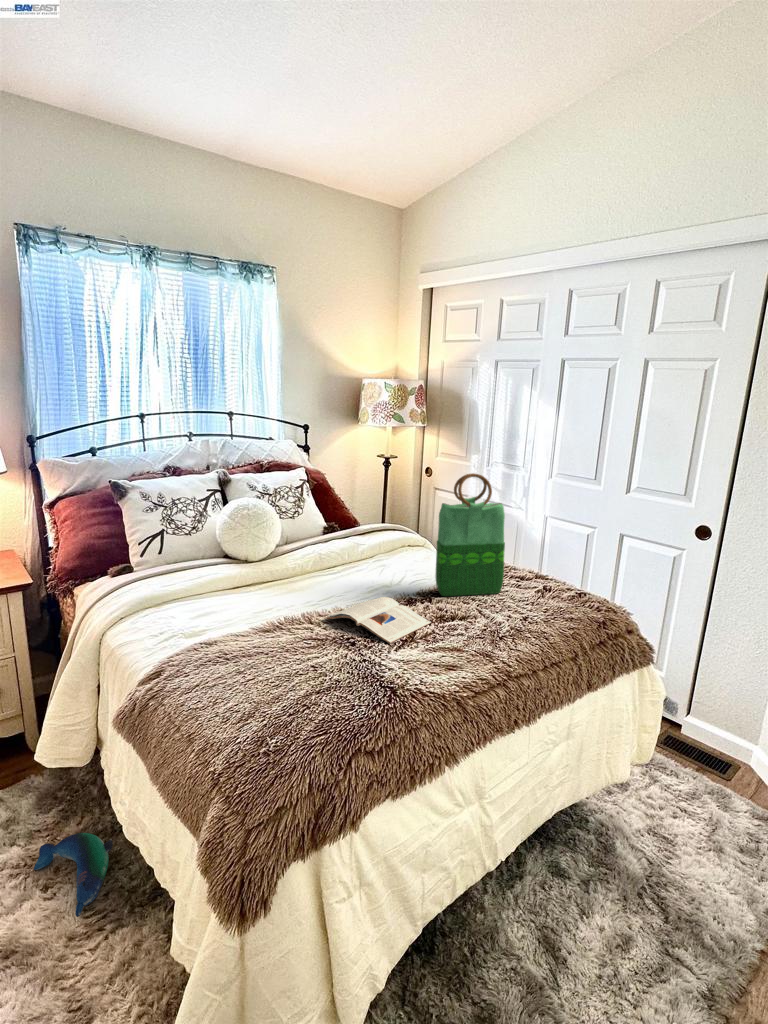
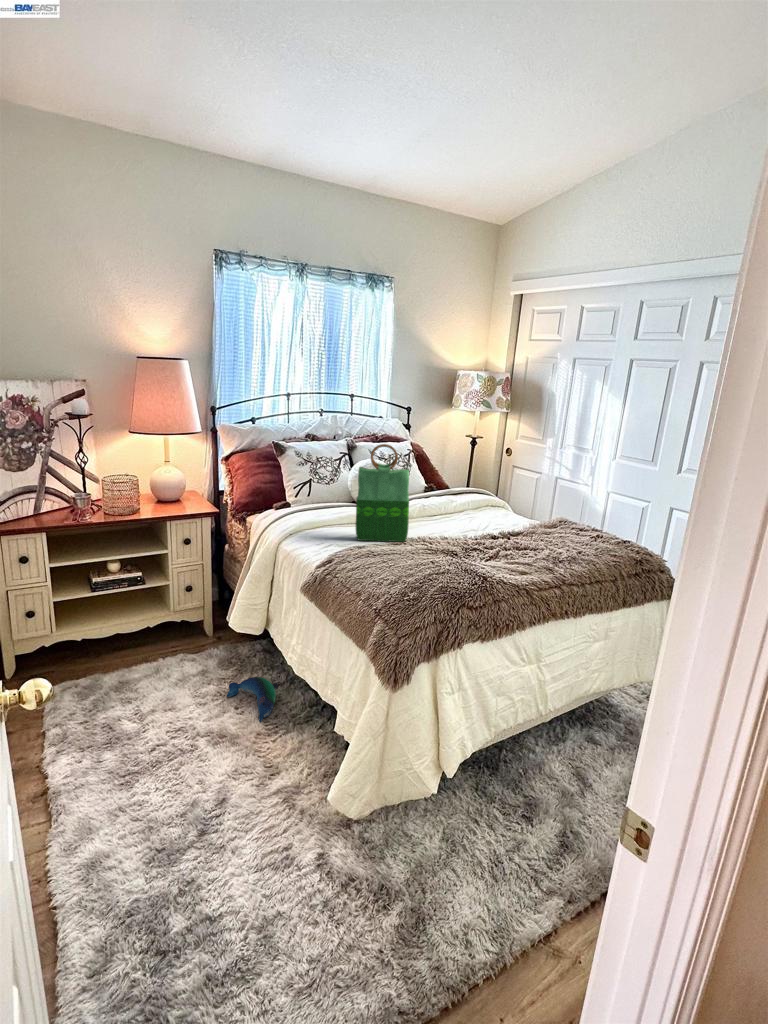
tote bag: present [436,473,505,596] -> present [356,444,409,542]
magazine: present [327,597,431,644] -> none [433,532,509,559]

